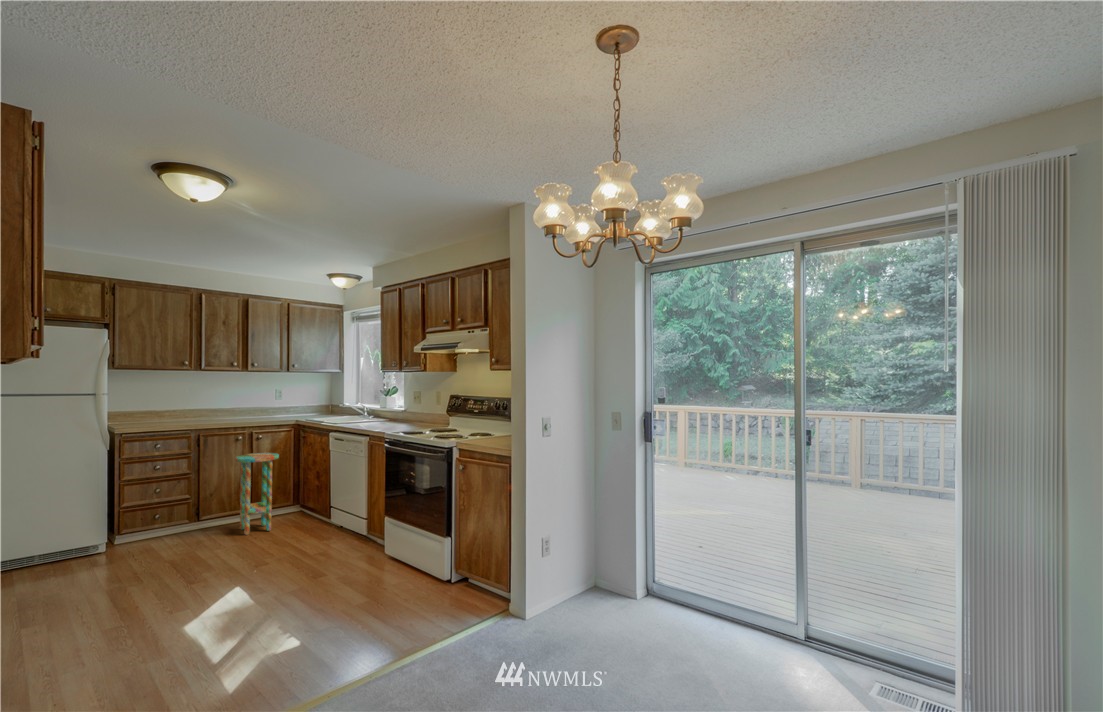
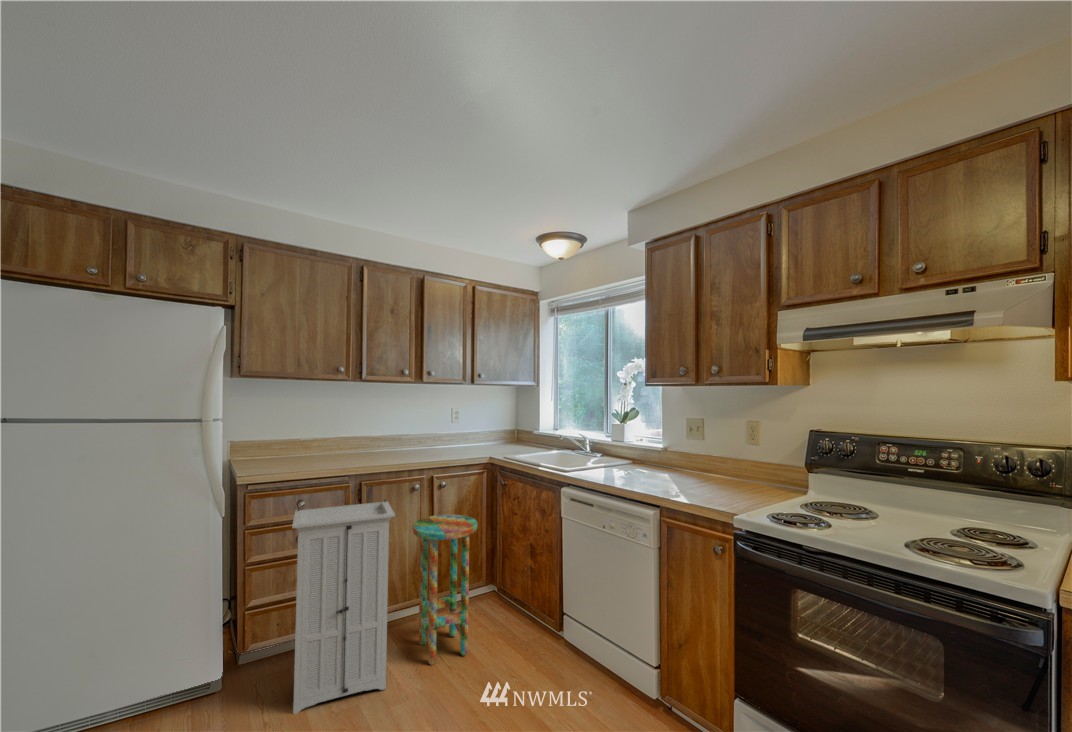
storage cabinet: none [156,441,222,553] -> present [292,500,395,714]

